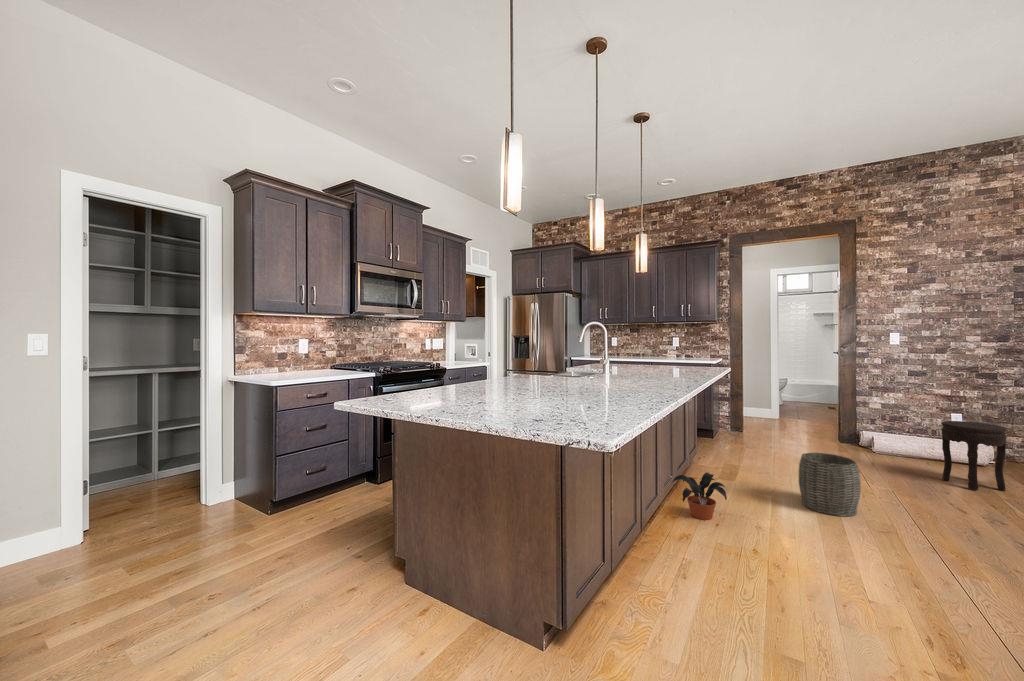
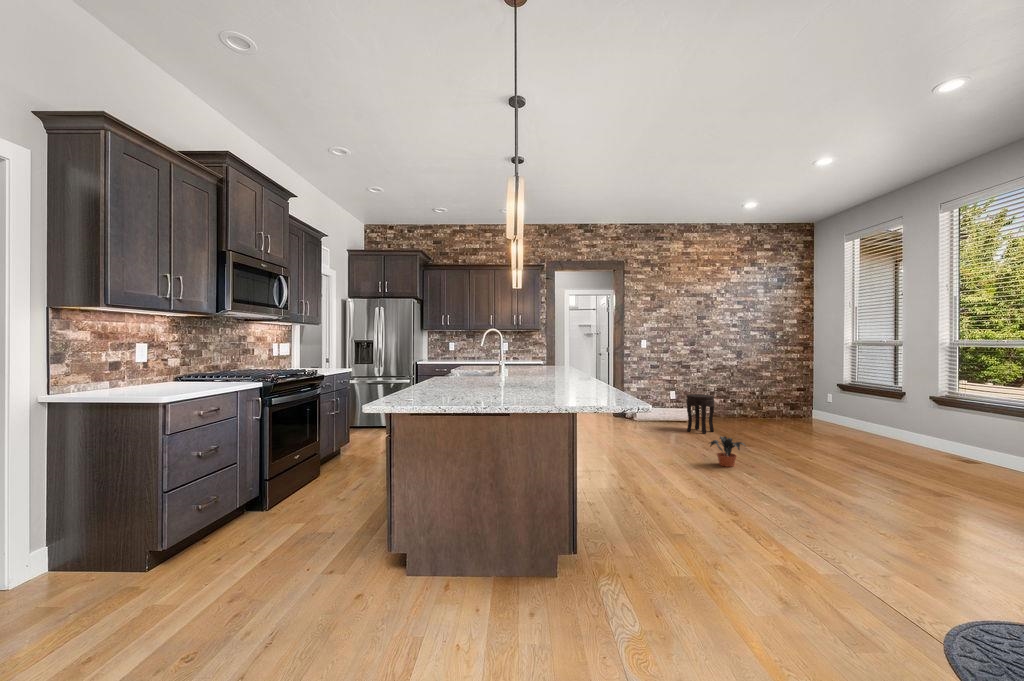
woven basket: present [799,453,861,516] -> none [657,421,691,459]
potted plant: present [672,472,727,520] -> present [710,436,745,467]

